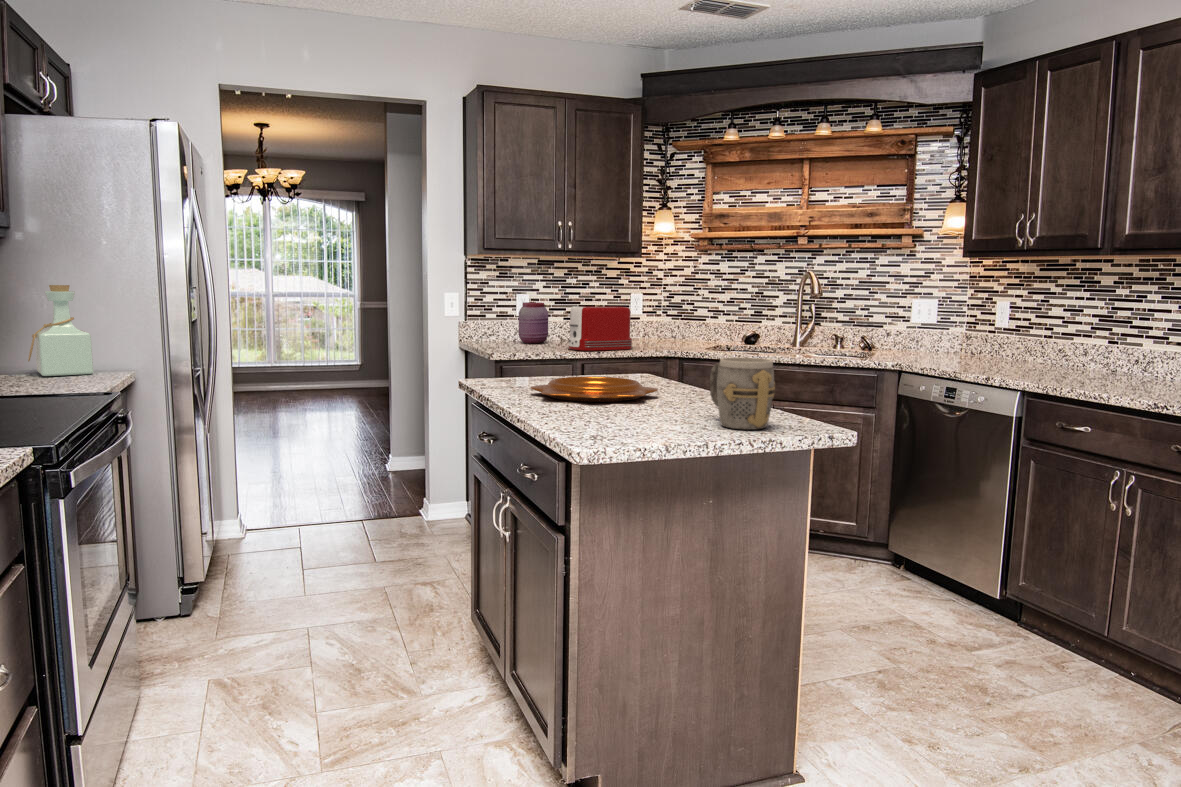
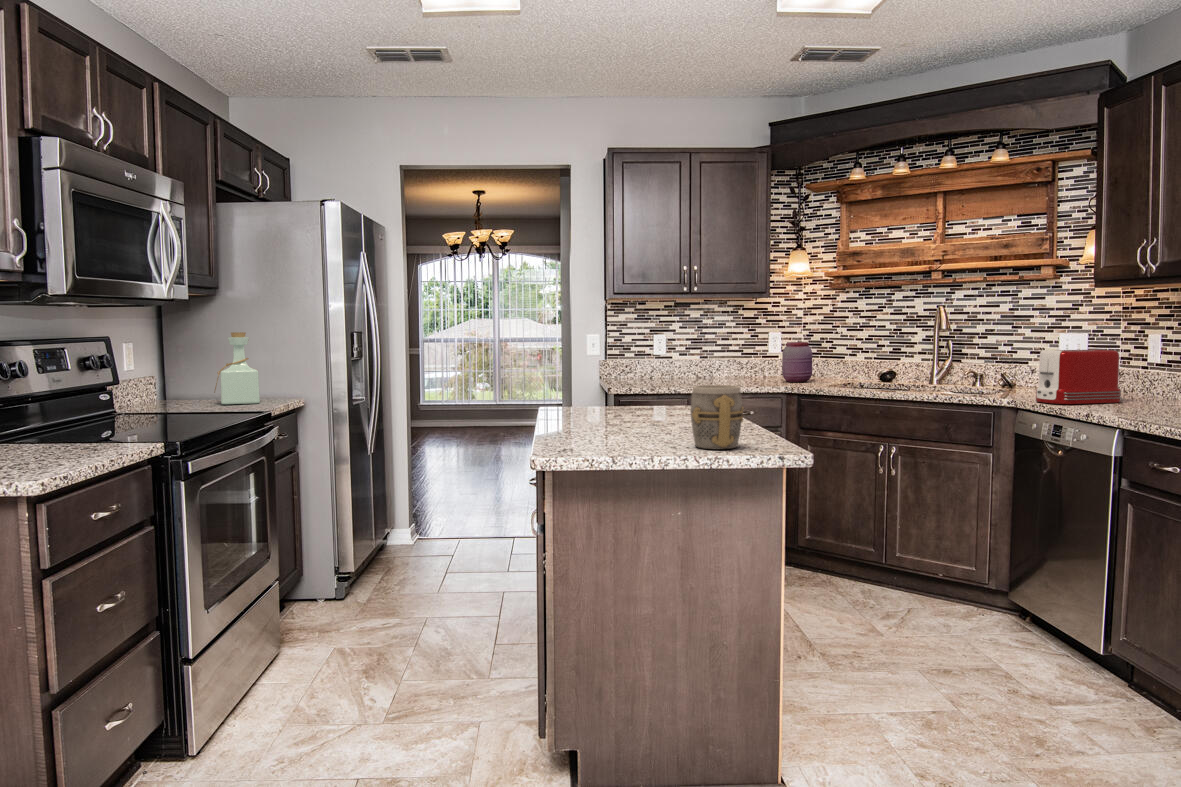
jar: present [519,302,548,343] -> present [782,342,812,382]
toaster: present [569,306,632,351] -> present [1036,350,1121,404]
decorative bowl: present [530,377,658,402] -> none [575,407,688,426]

